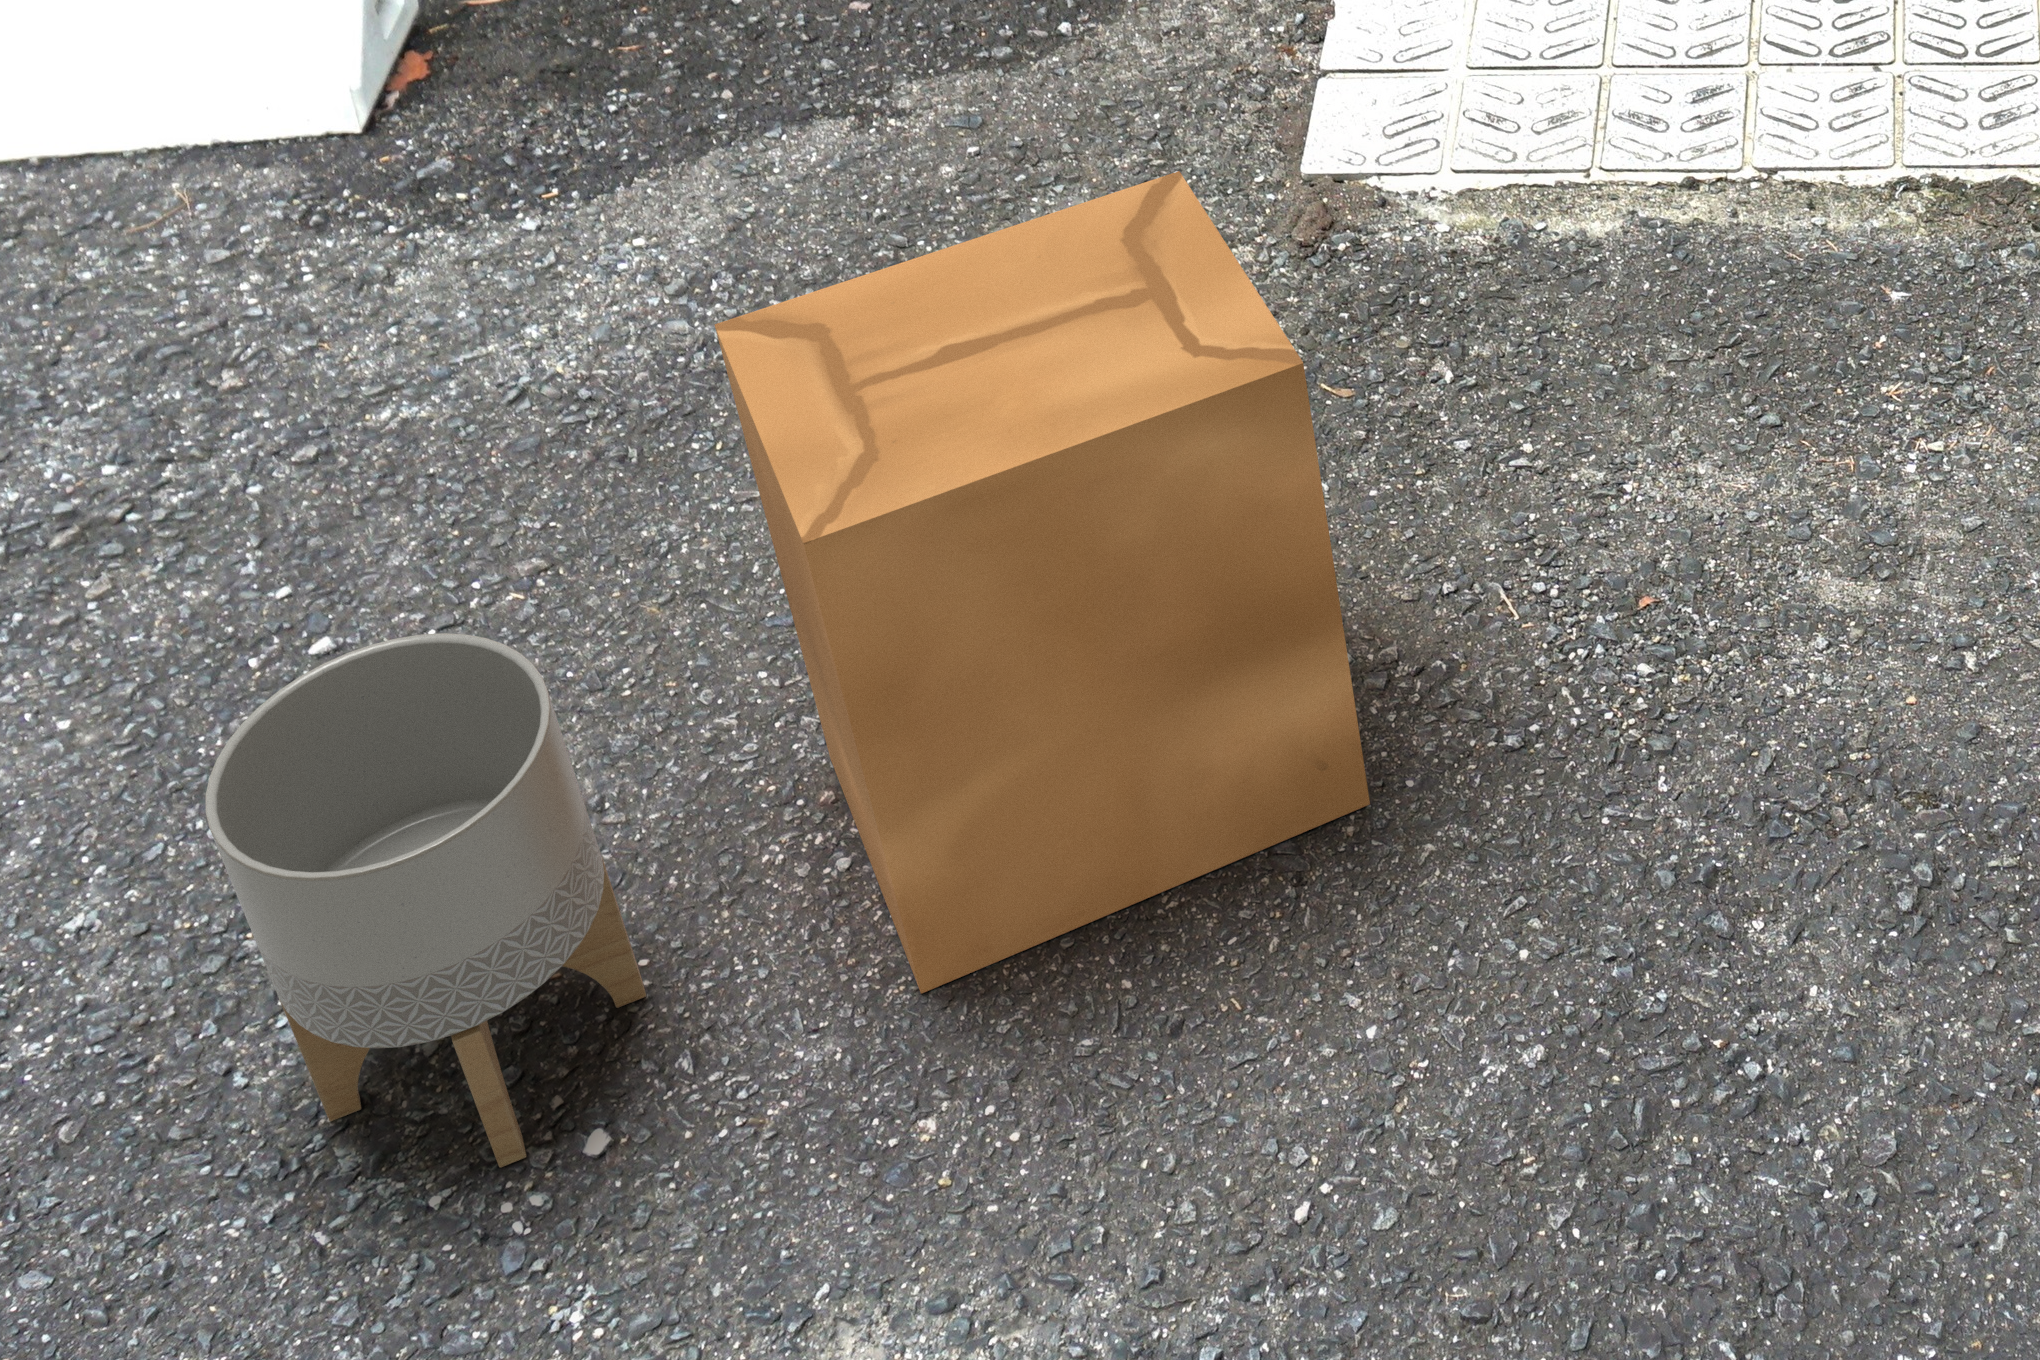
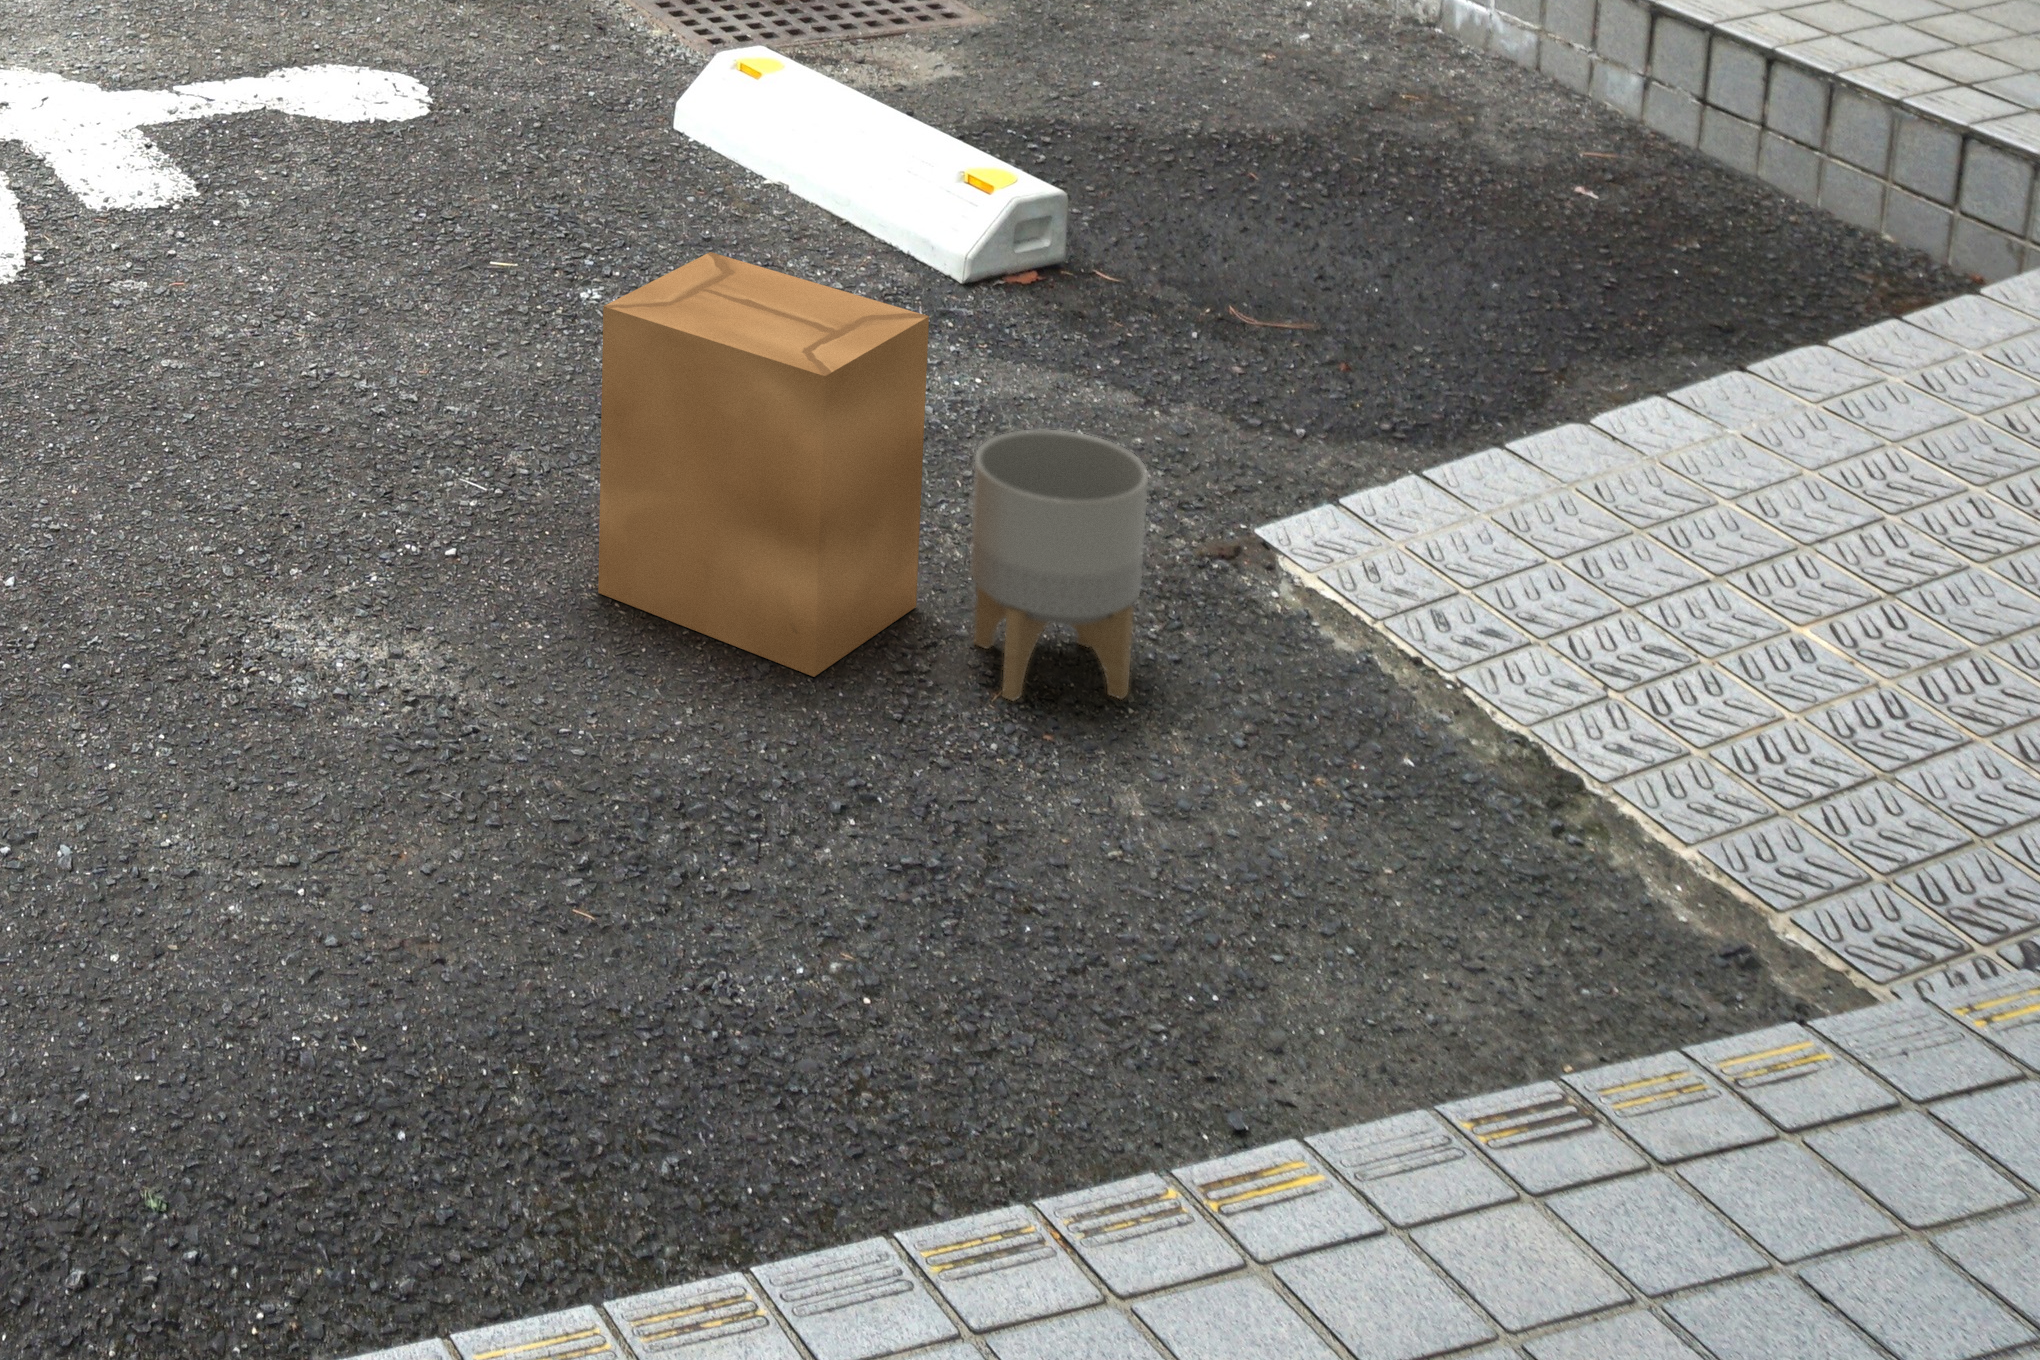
planter: present [205,633,646,1168] -> present [970,430,1148,701]

